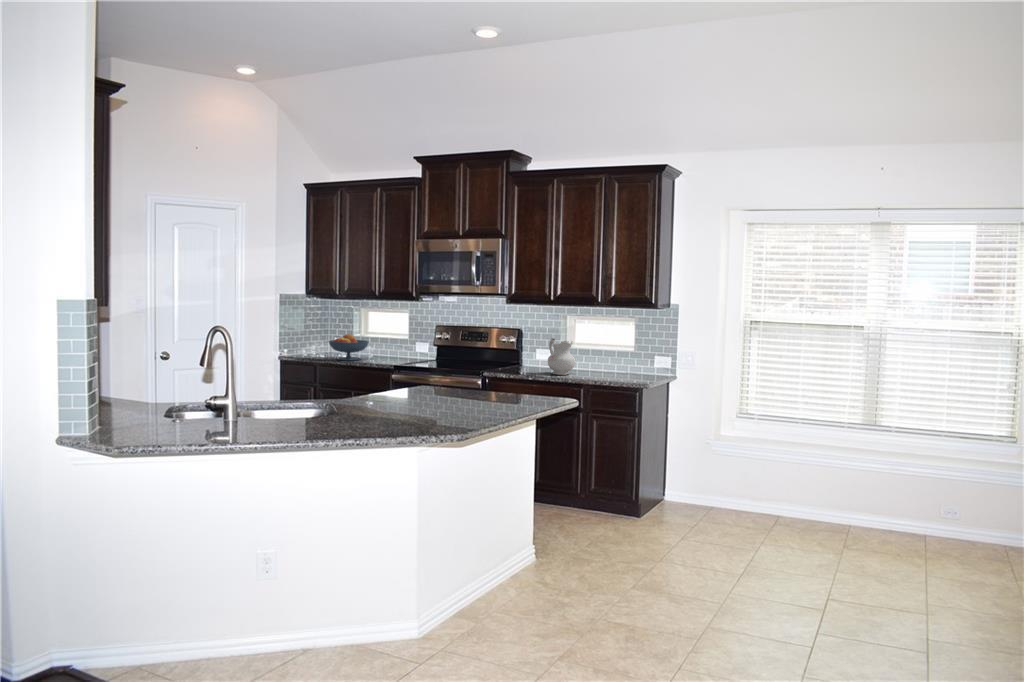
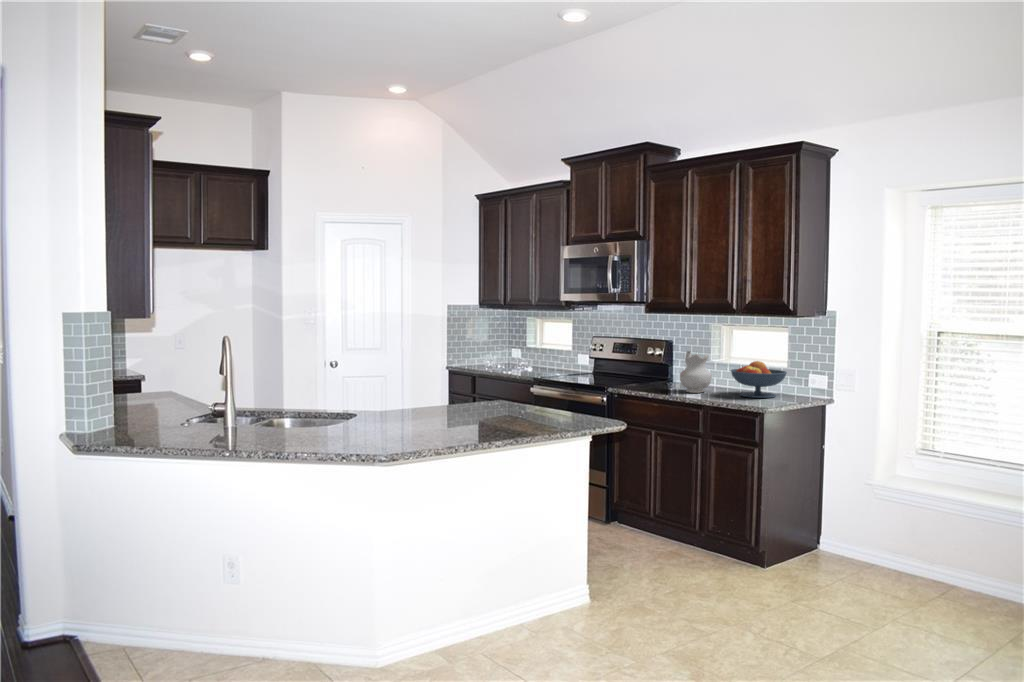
fruit bowl: present [329,334,369,361] -> present [731,361,787,398]

